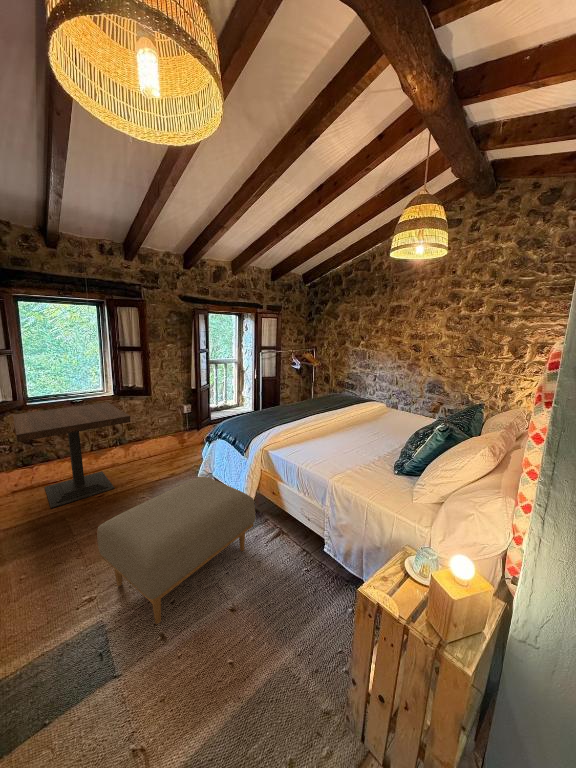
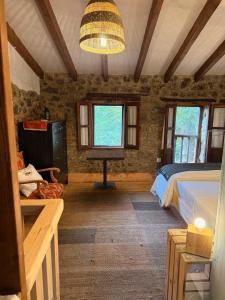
ottoman: present [97,476,255,624] -> none [99,188,157,229]

